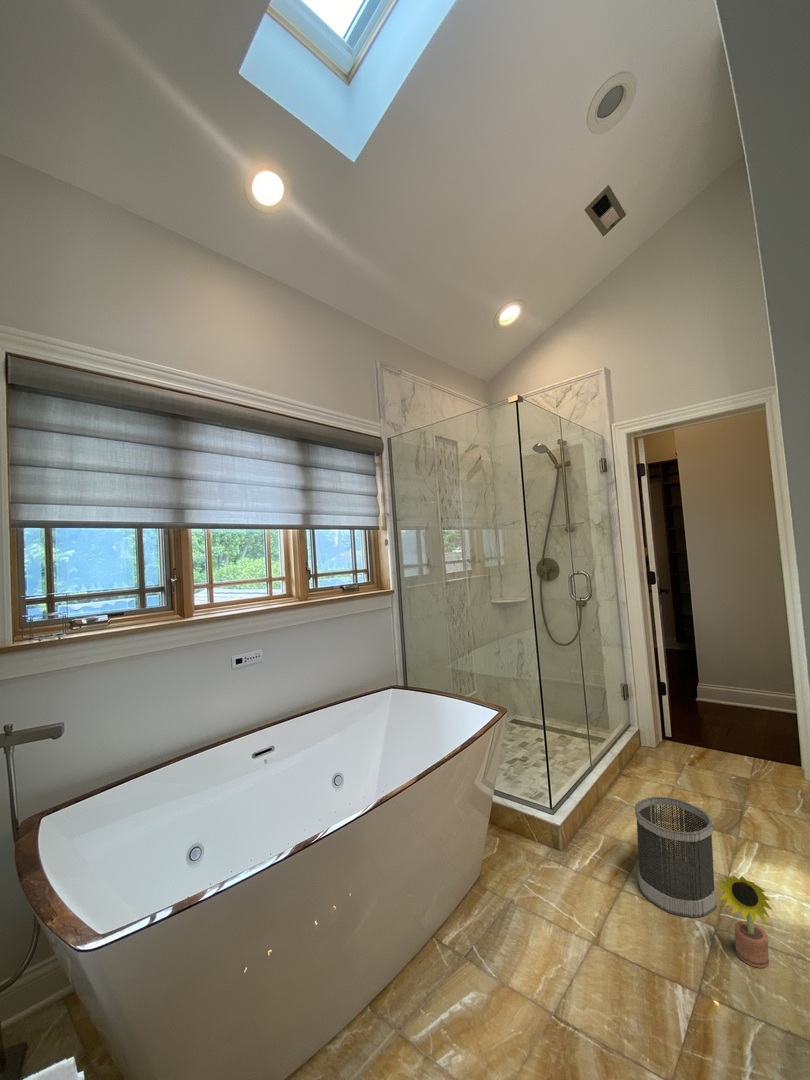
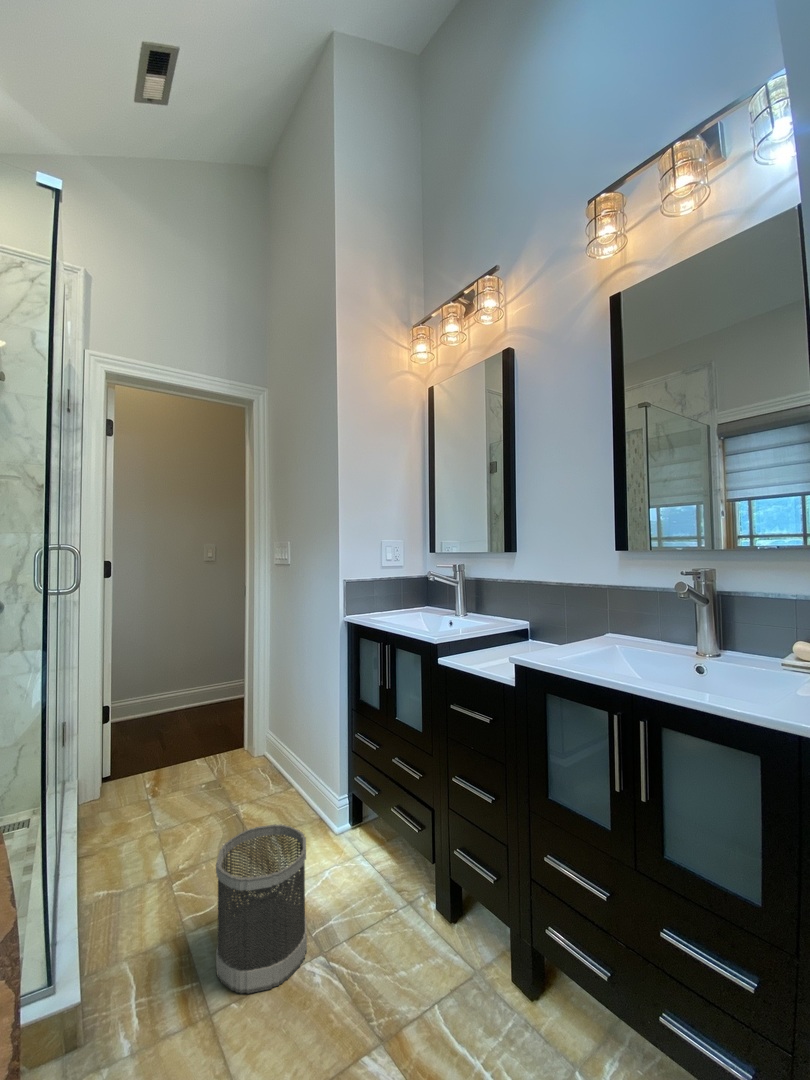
decorative plant: present [717,876,772,968] -> none [353,861,403,964]

